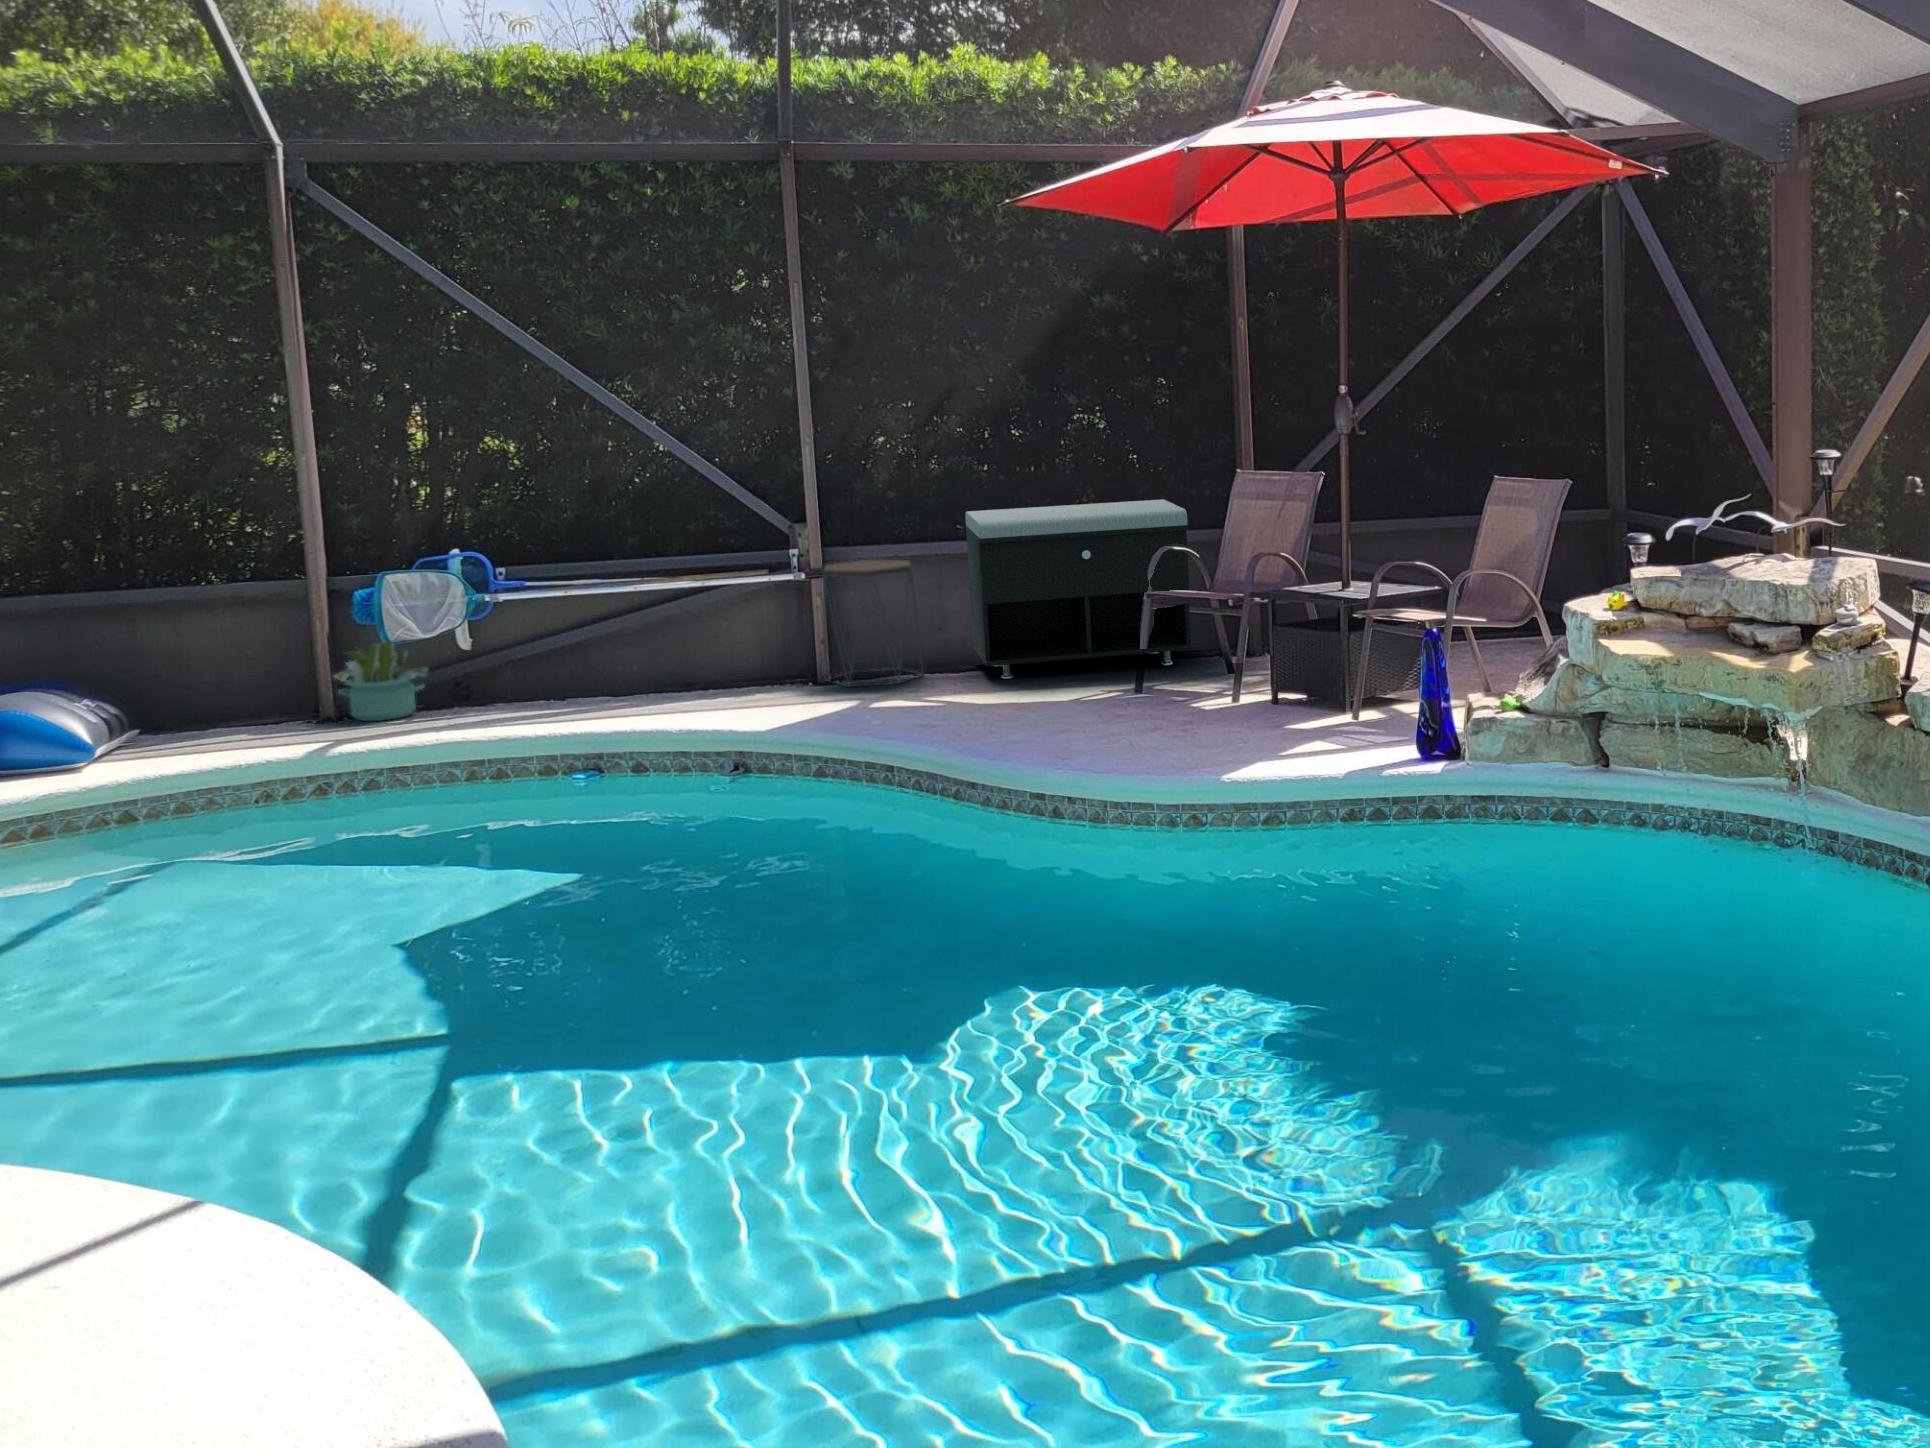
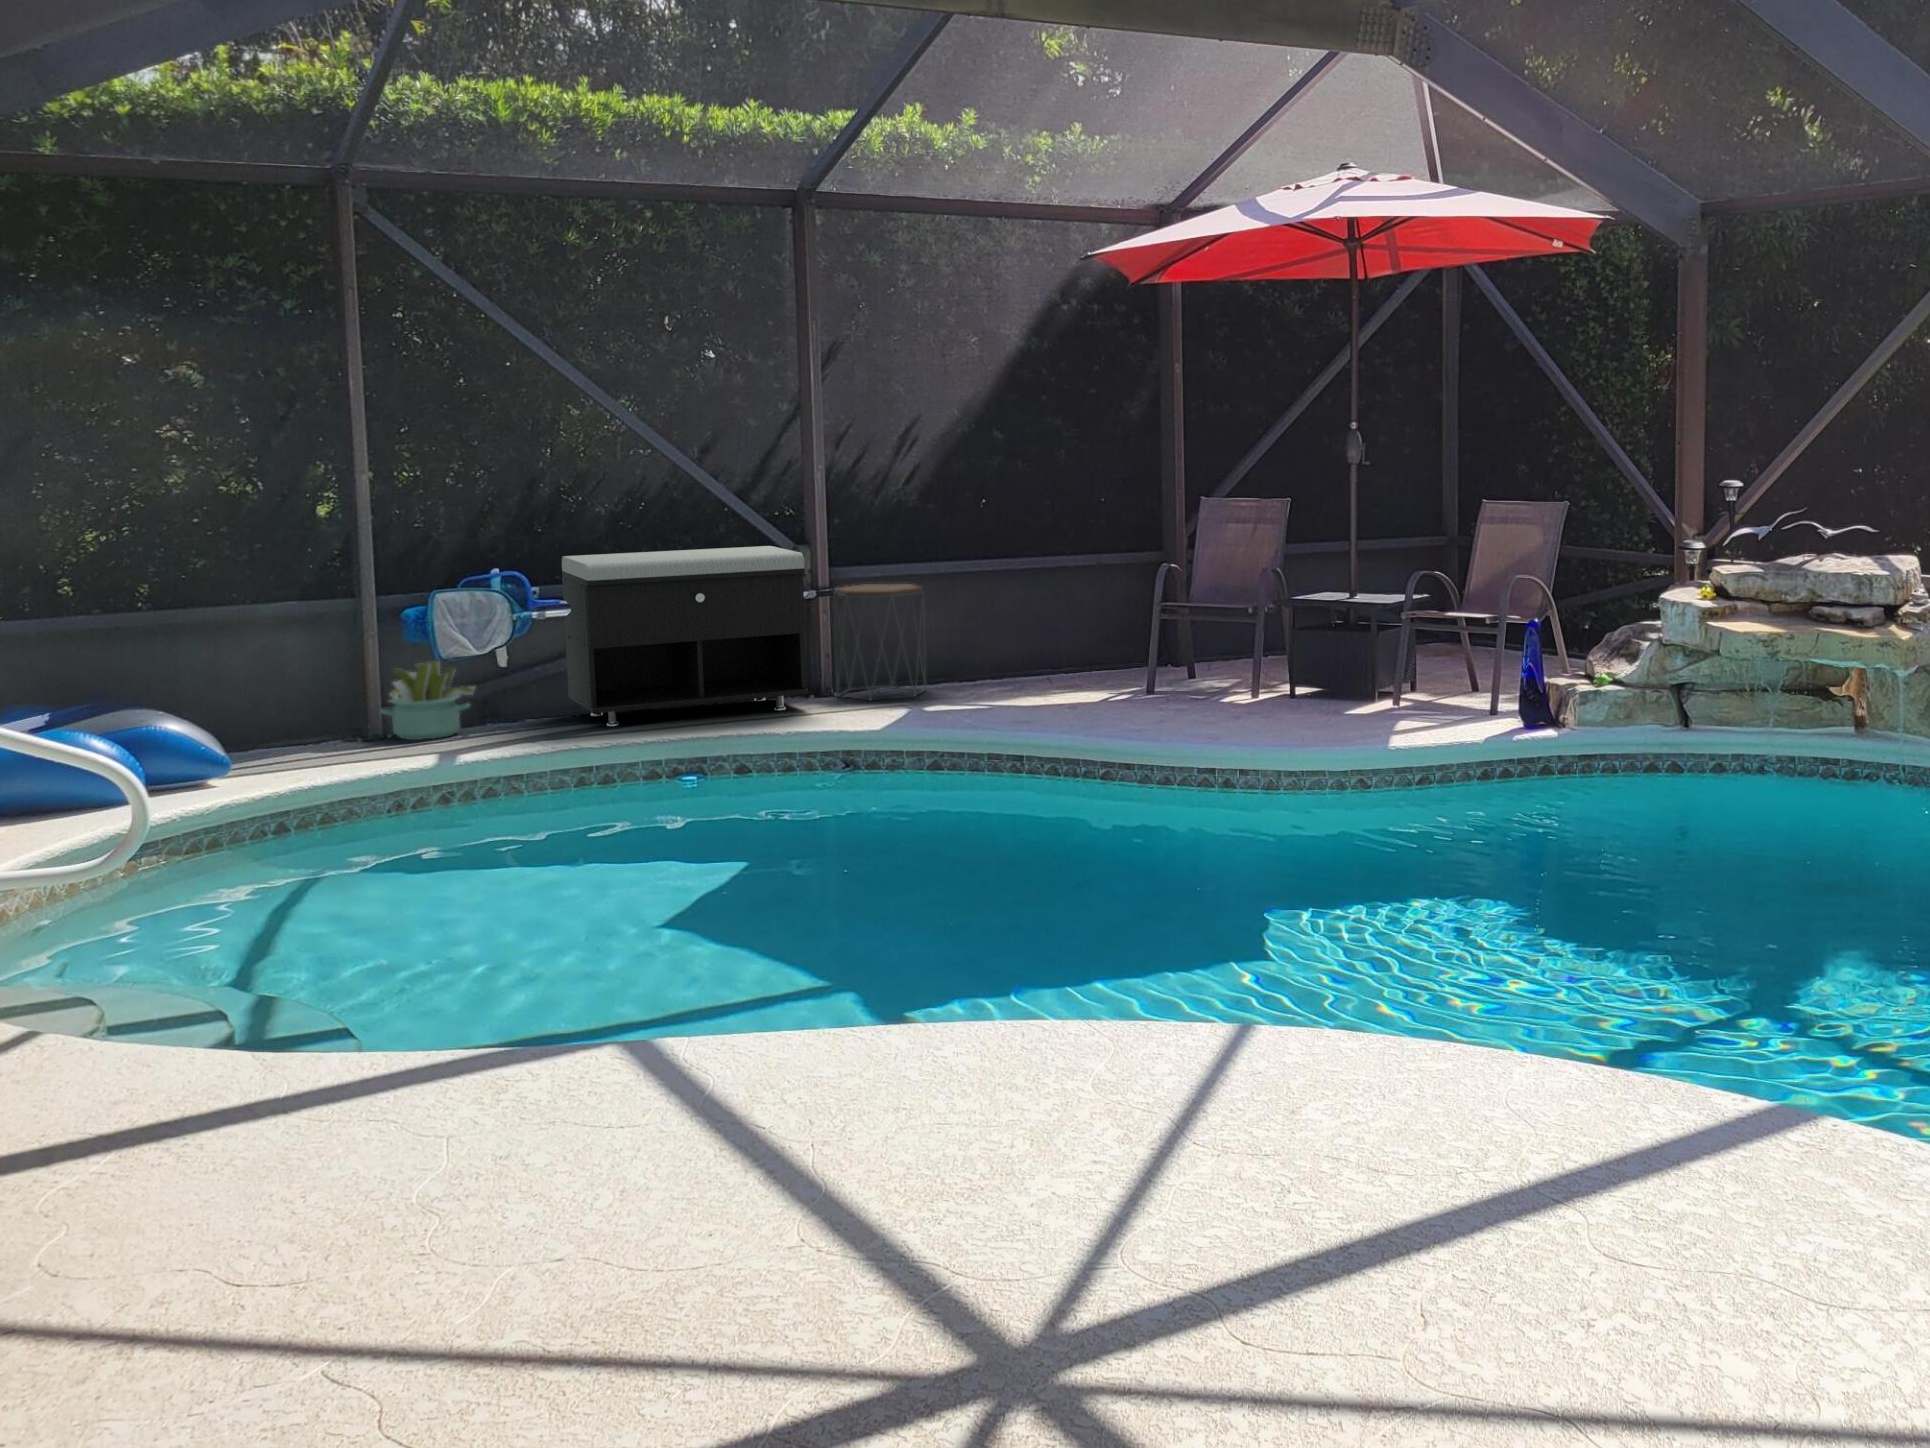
storage bench: present [966,499,1192,678] -> present [562,546,808,726]

